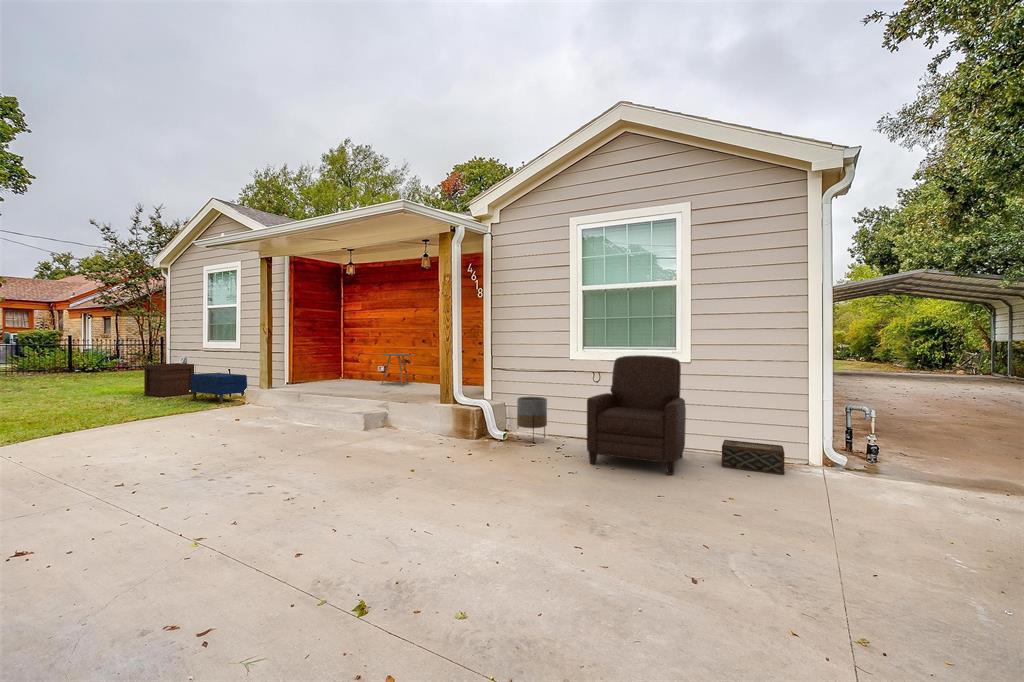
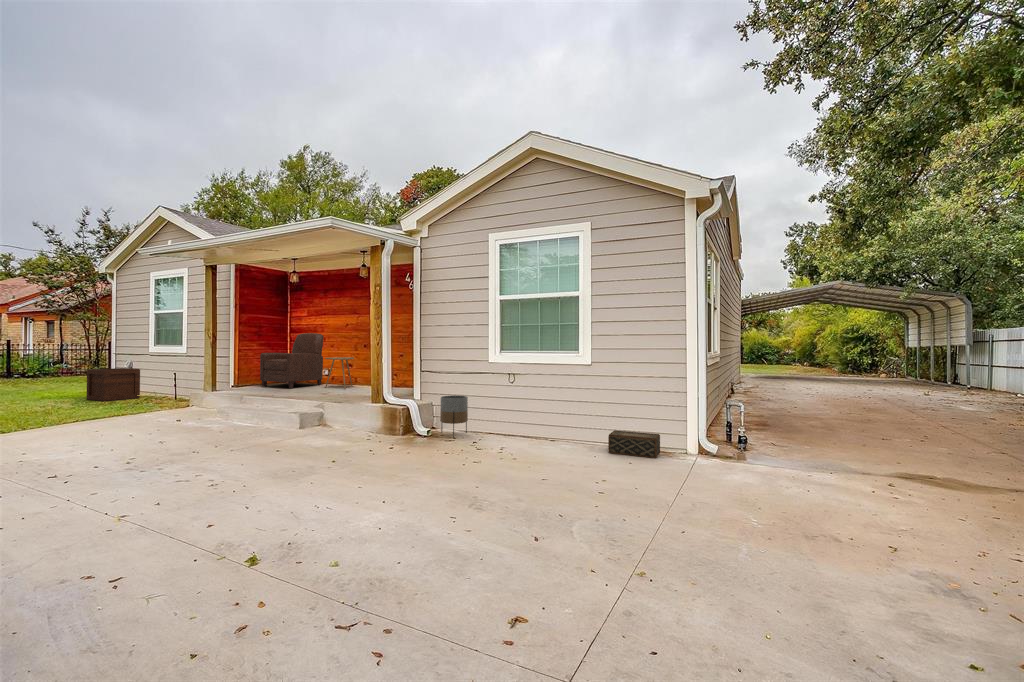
chair: present [587,355,686,475] -> present [260,333,324,388]
bench: present [190,373,247,403] -> none [134,377,192,407]

